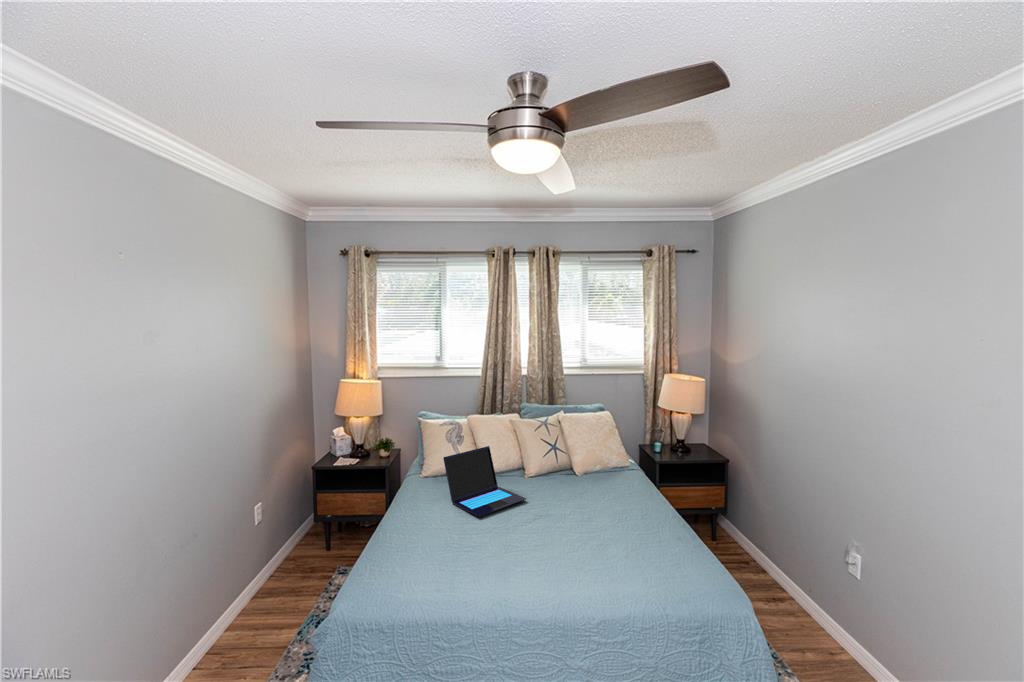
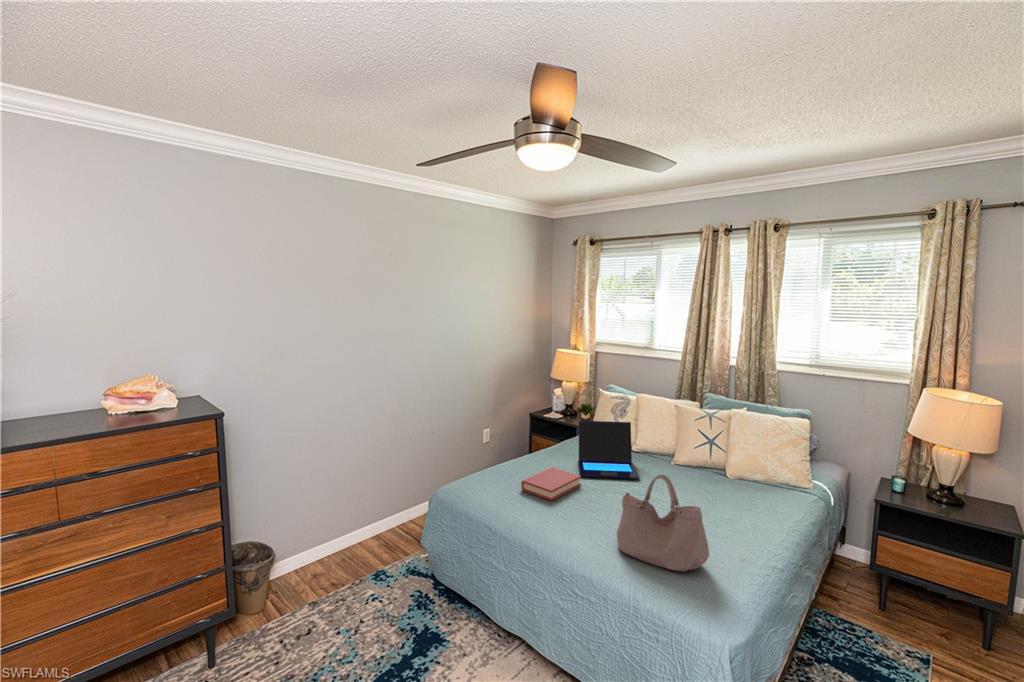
handbag: none [595,484,676,572] -> present [617,475,709,572]
hardback book: none [446,516,492,556] -> present [521,467,581,501]

